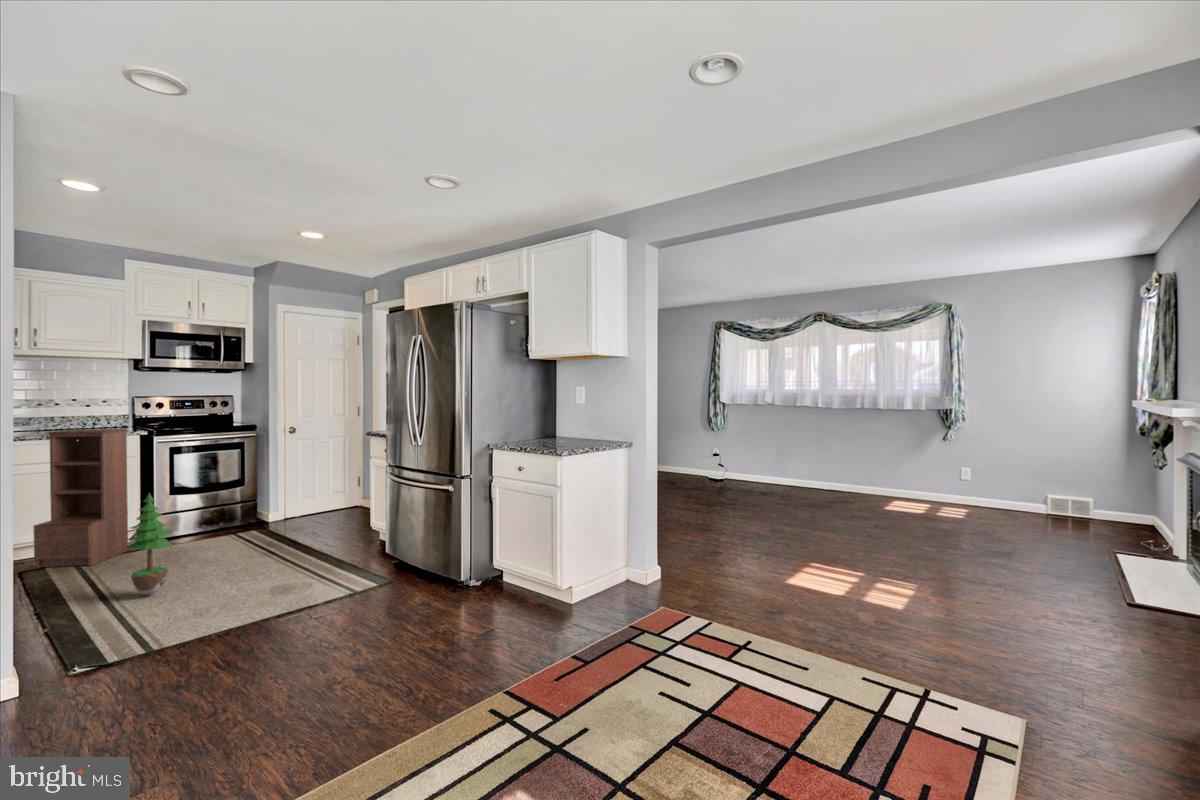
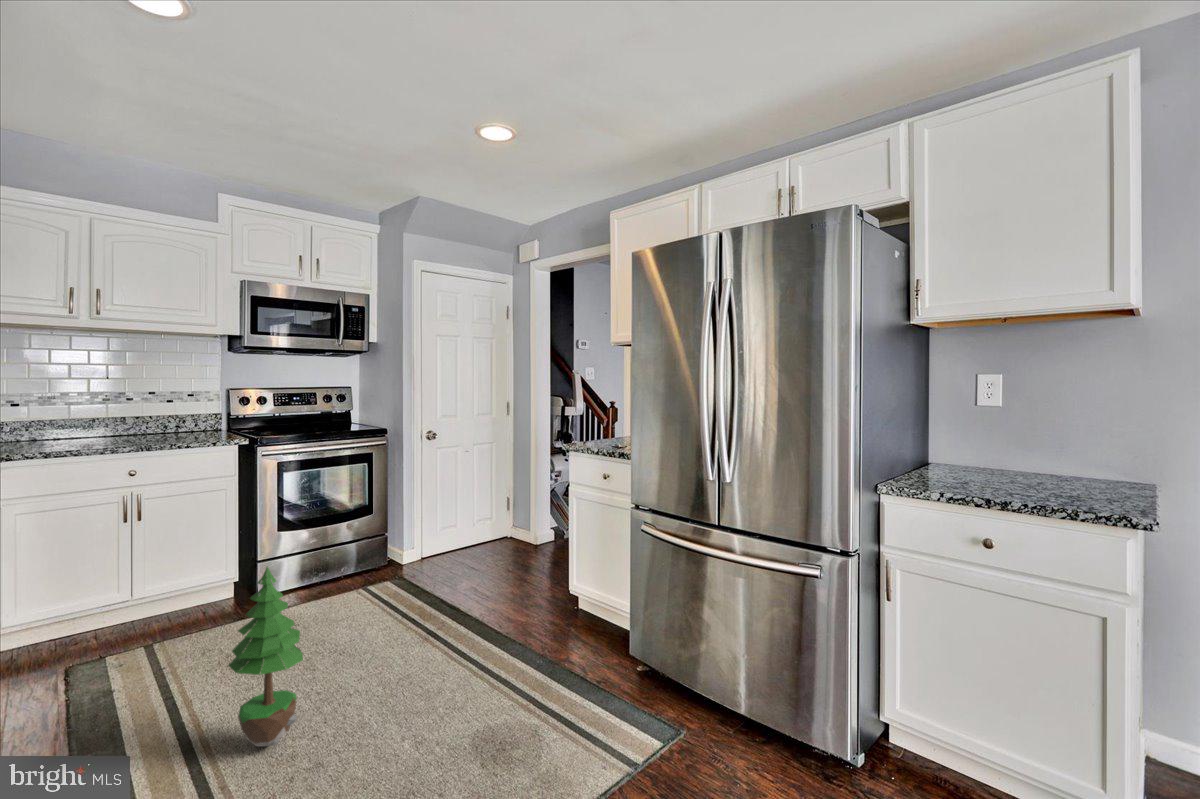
bookshelf: present [33,429,128,568] -> none [90,438,224,653]

